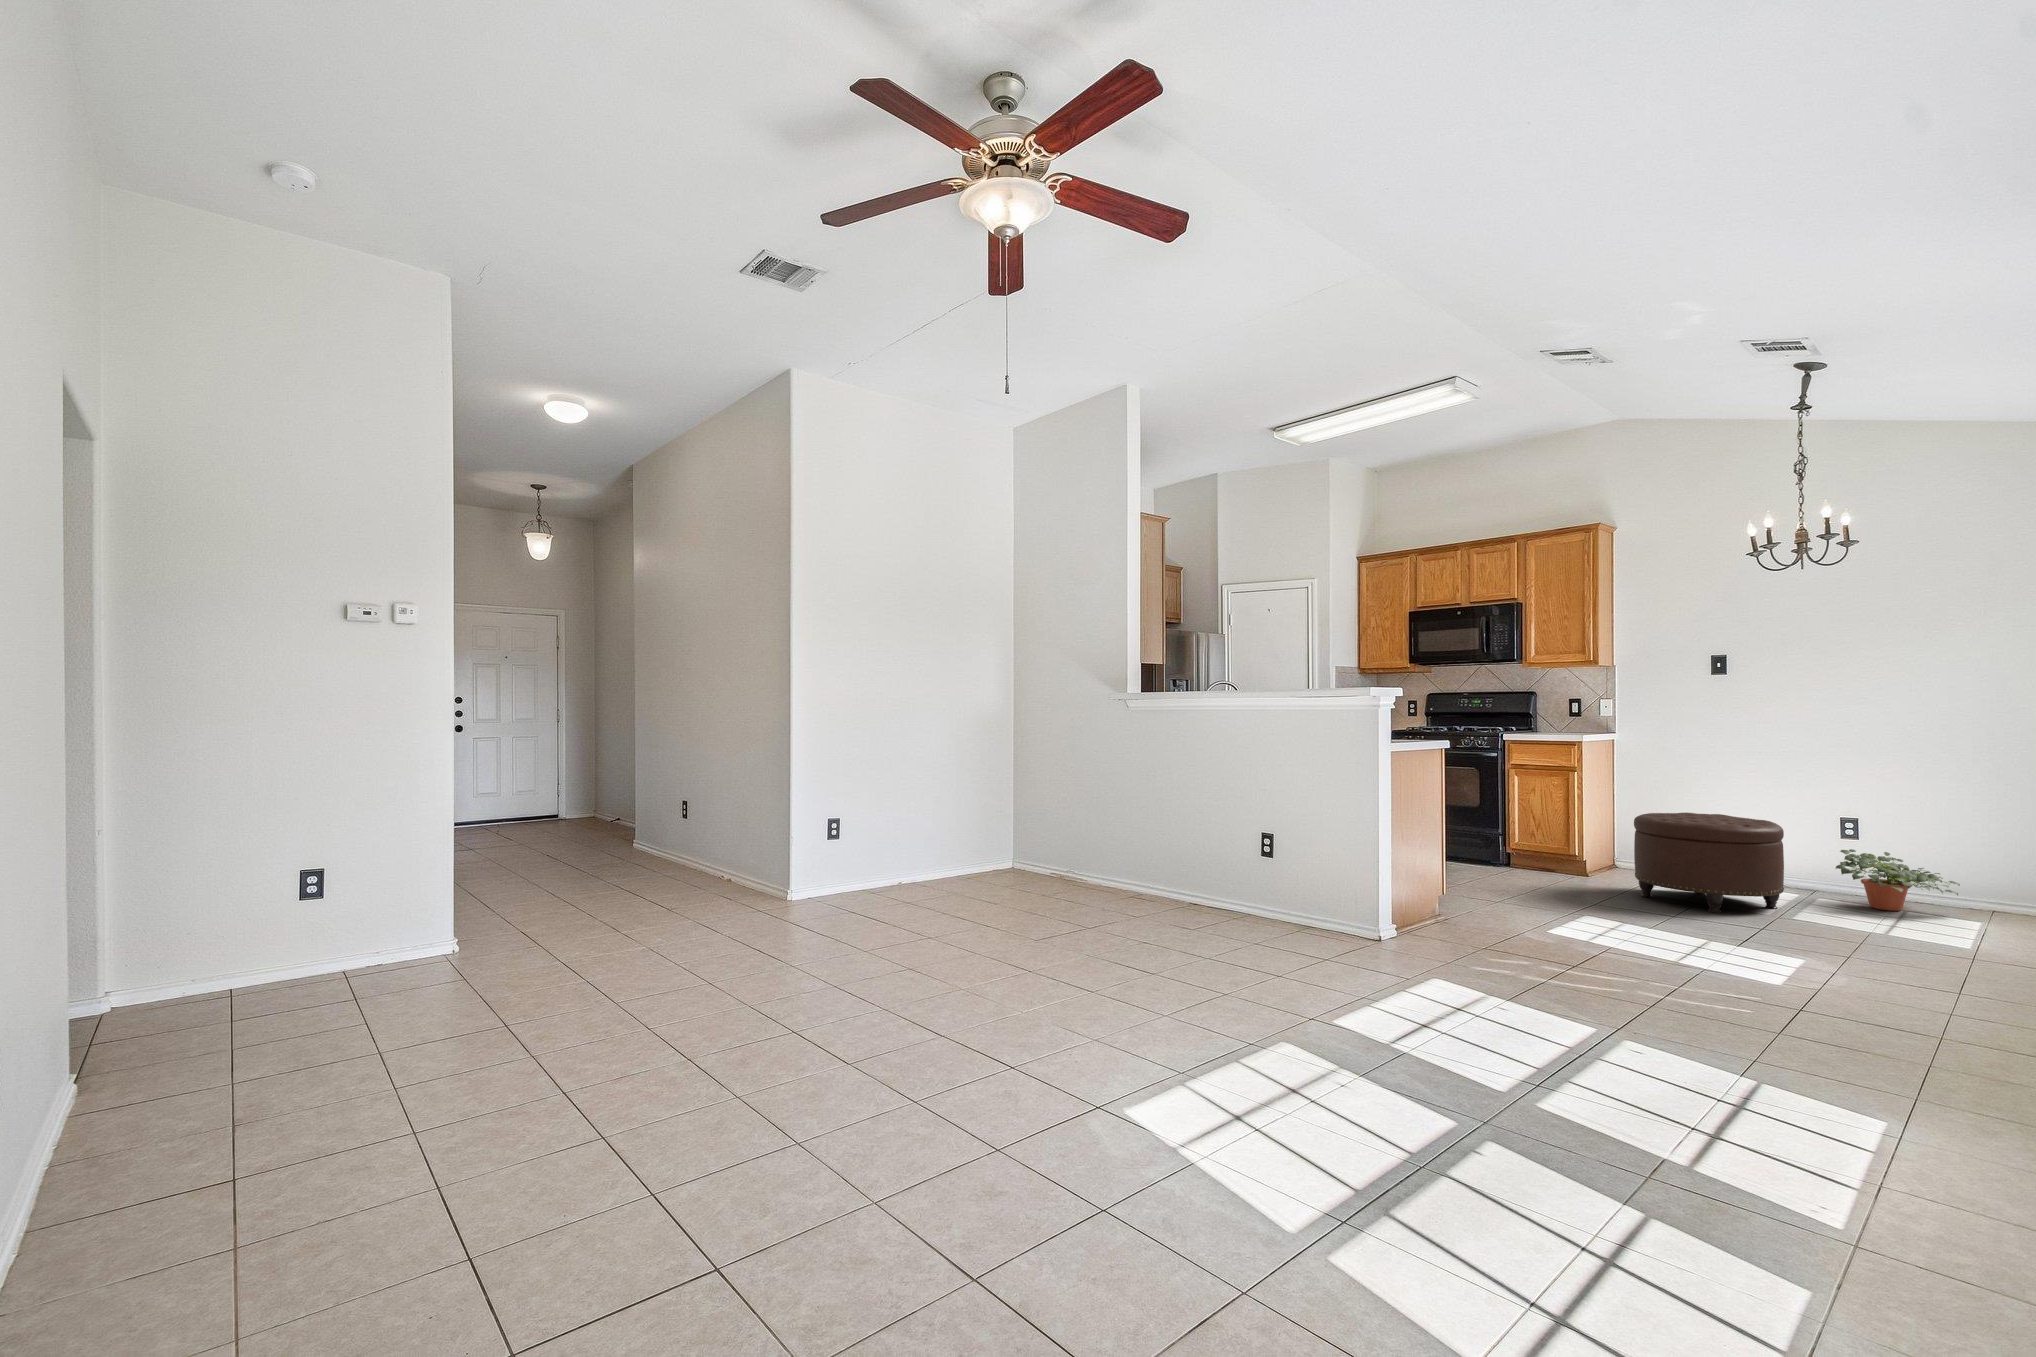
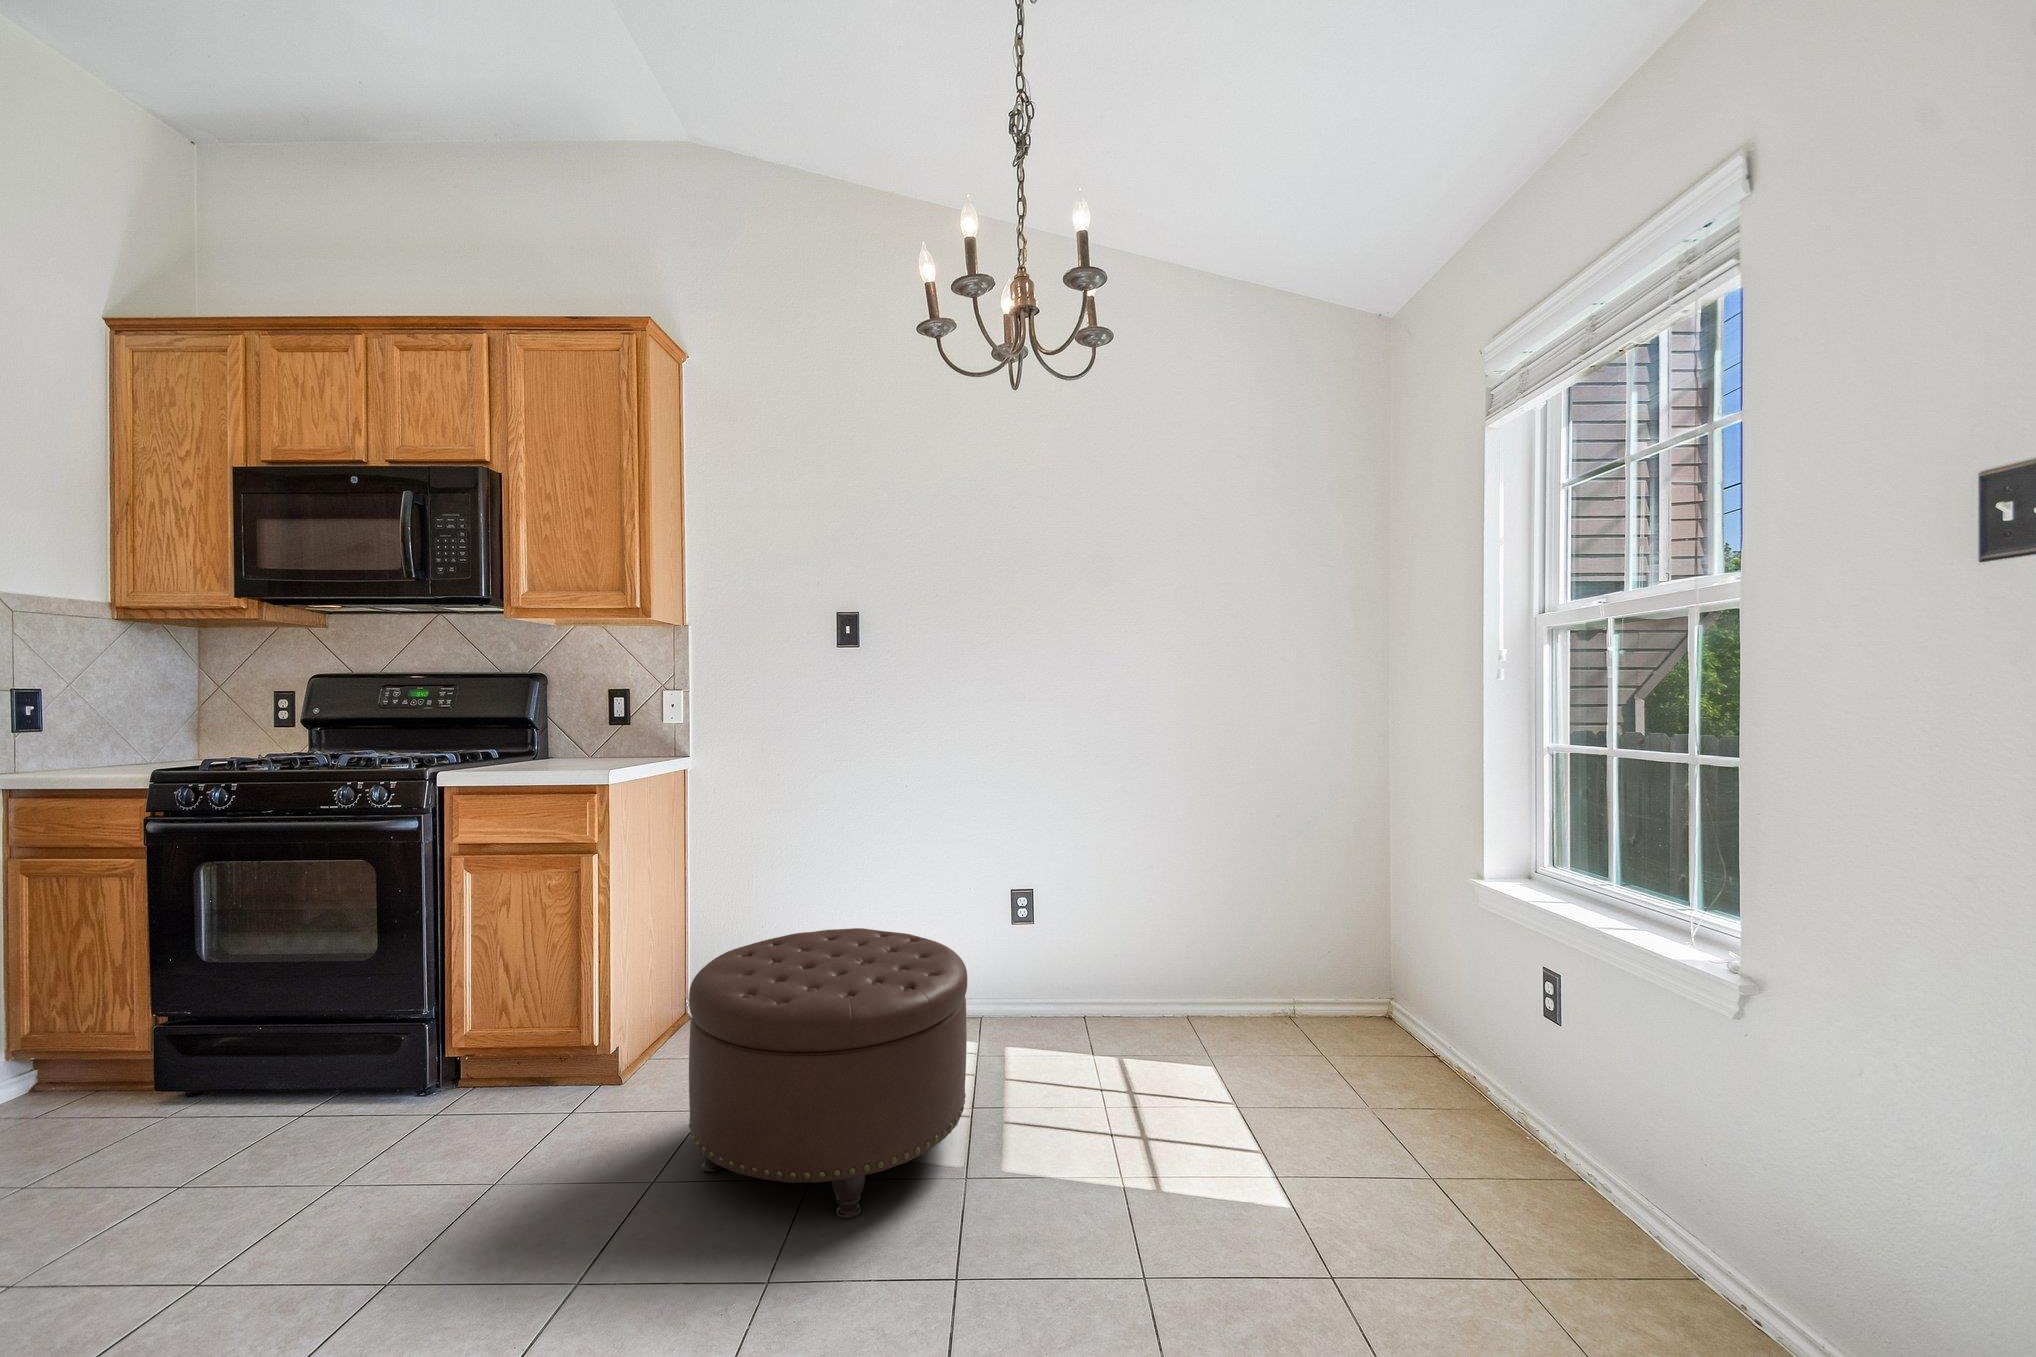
potted plant: present [1836,849,1960,911] -> none [1020,945,1178,1064]

